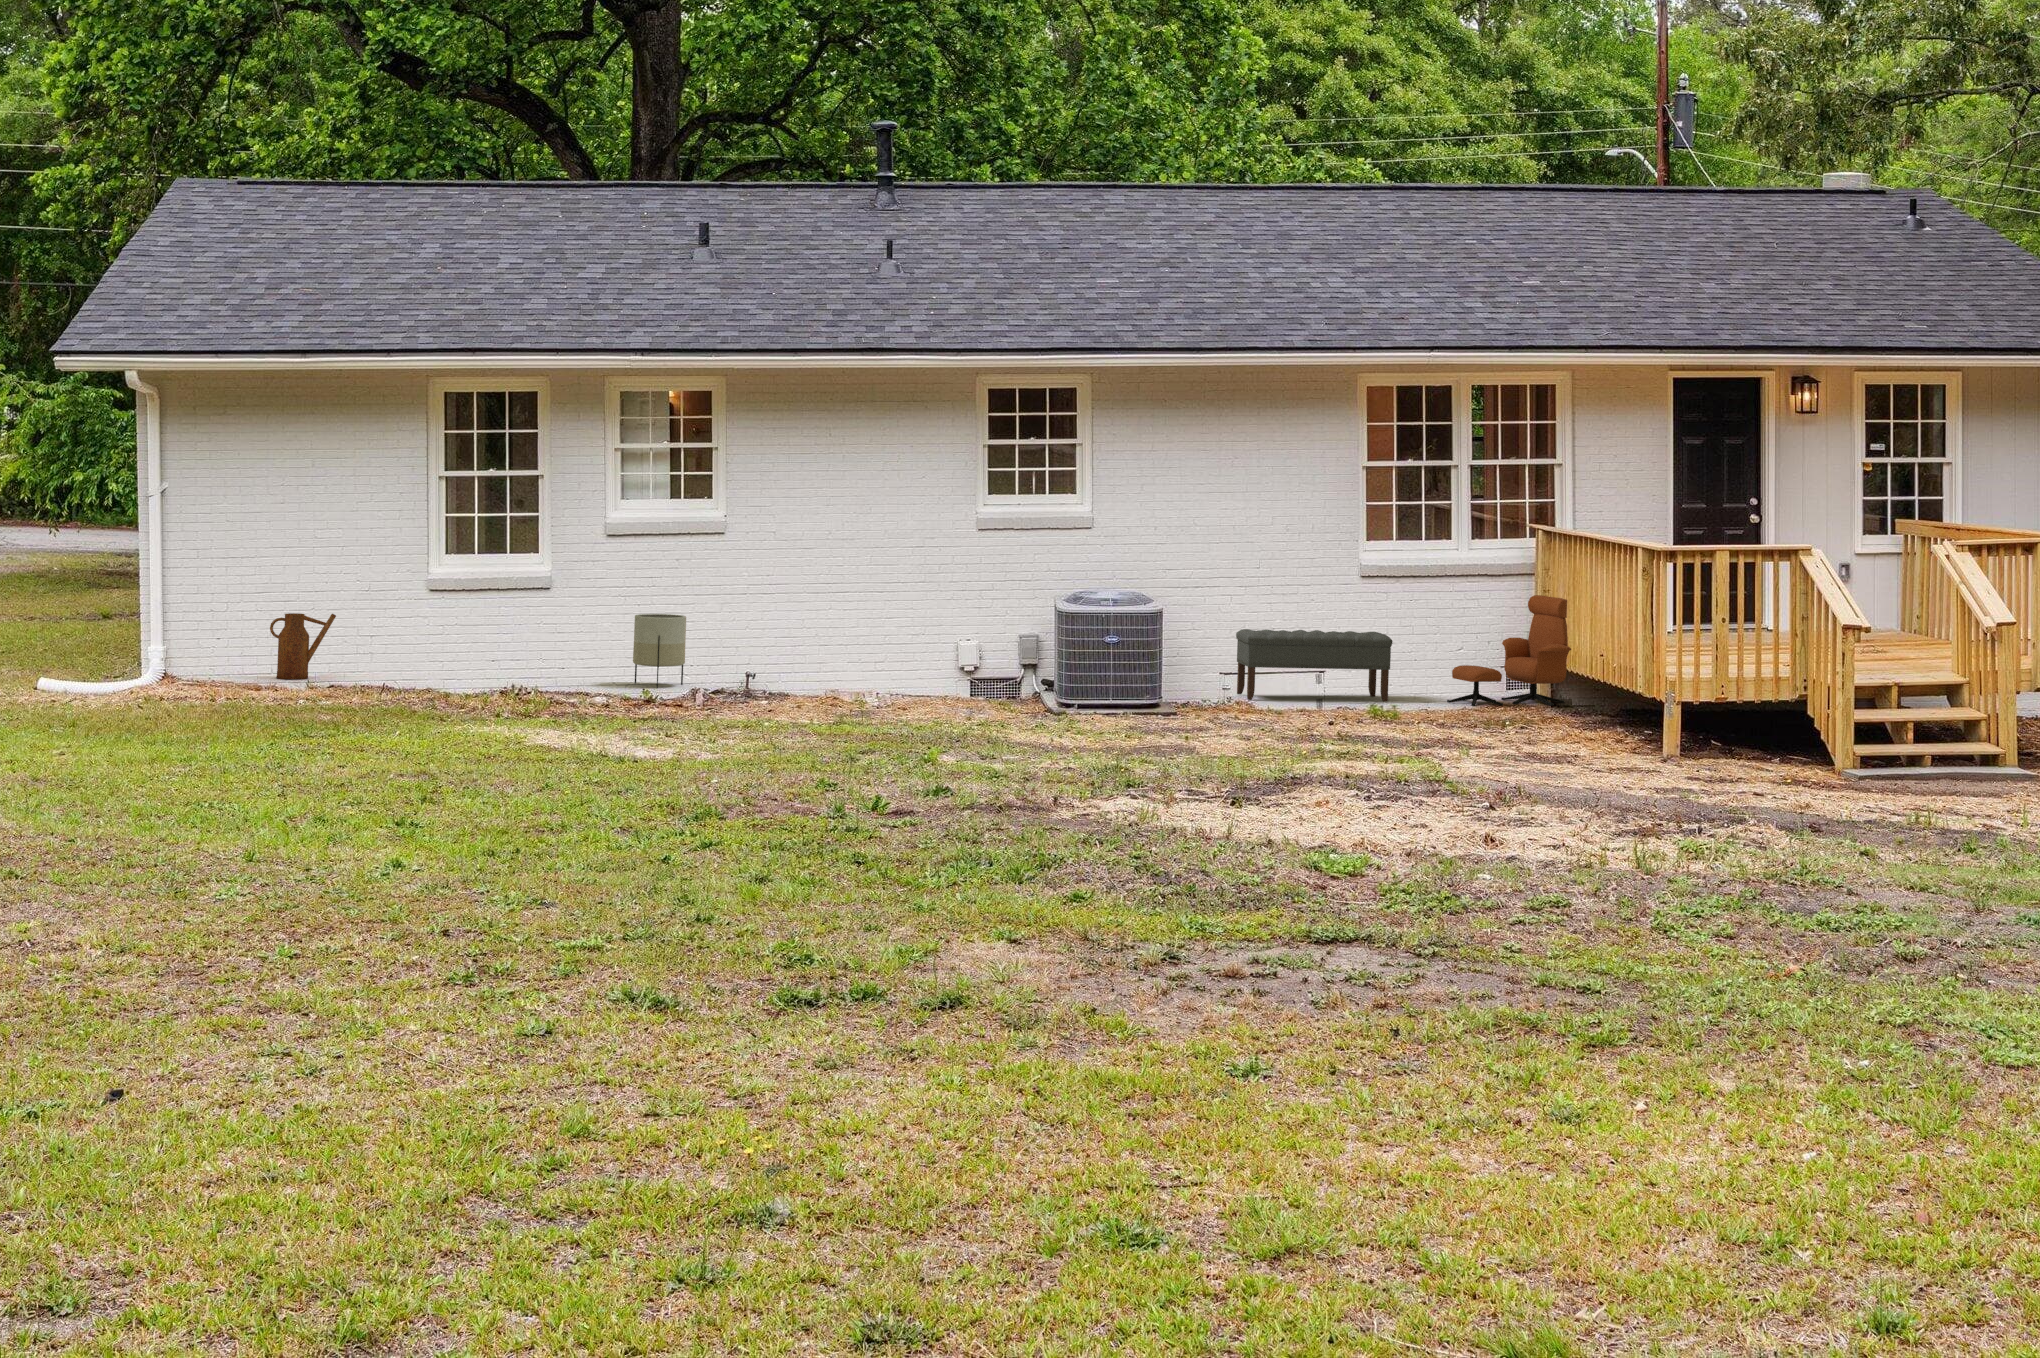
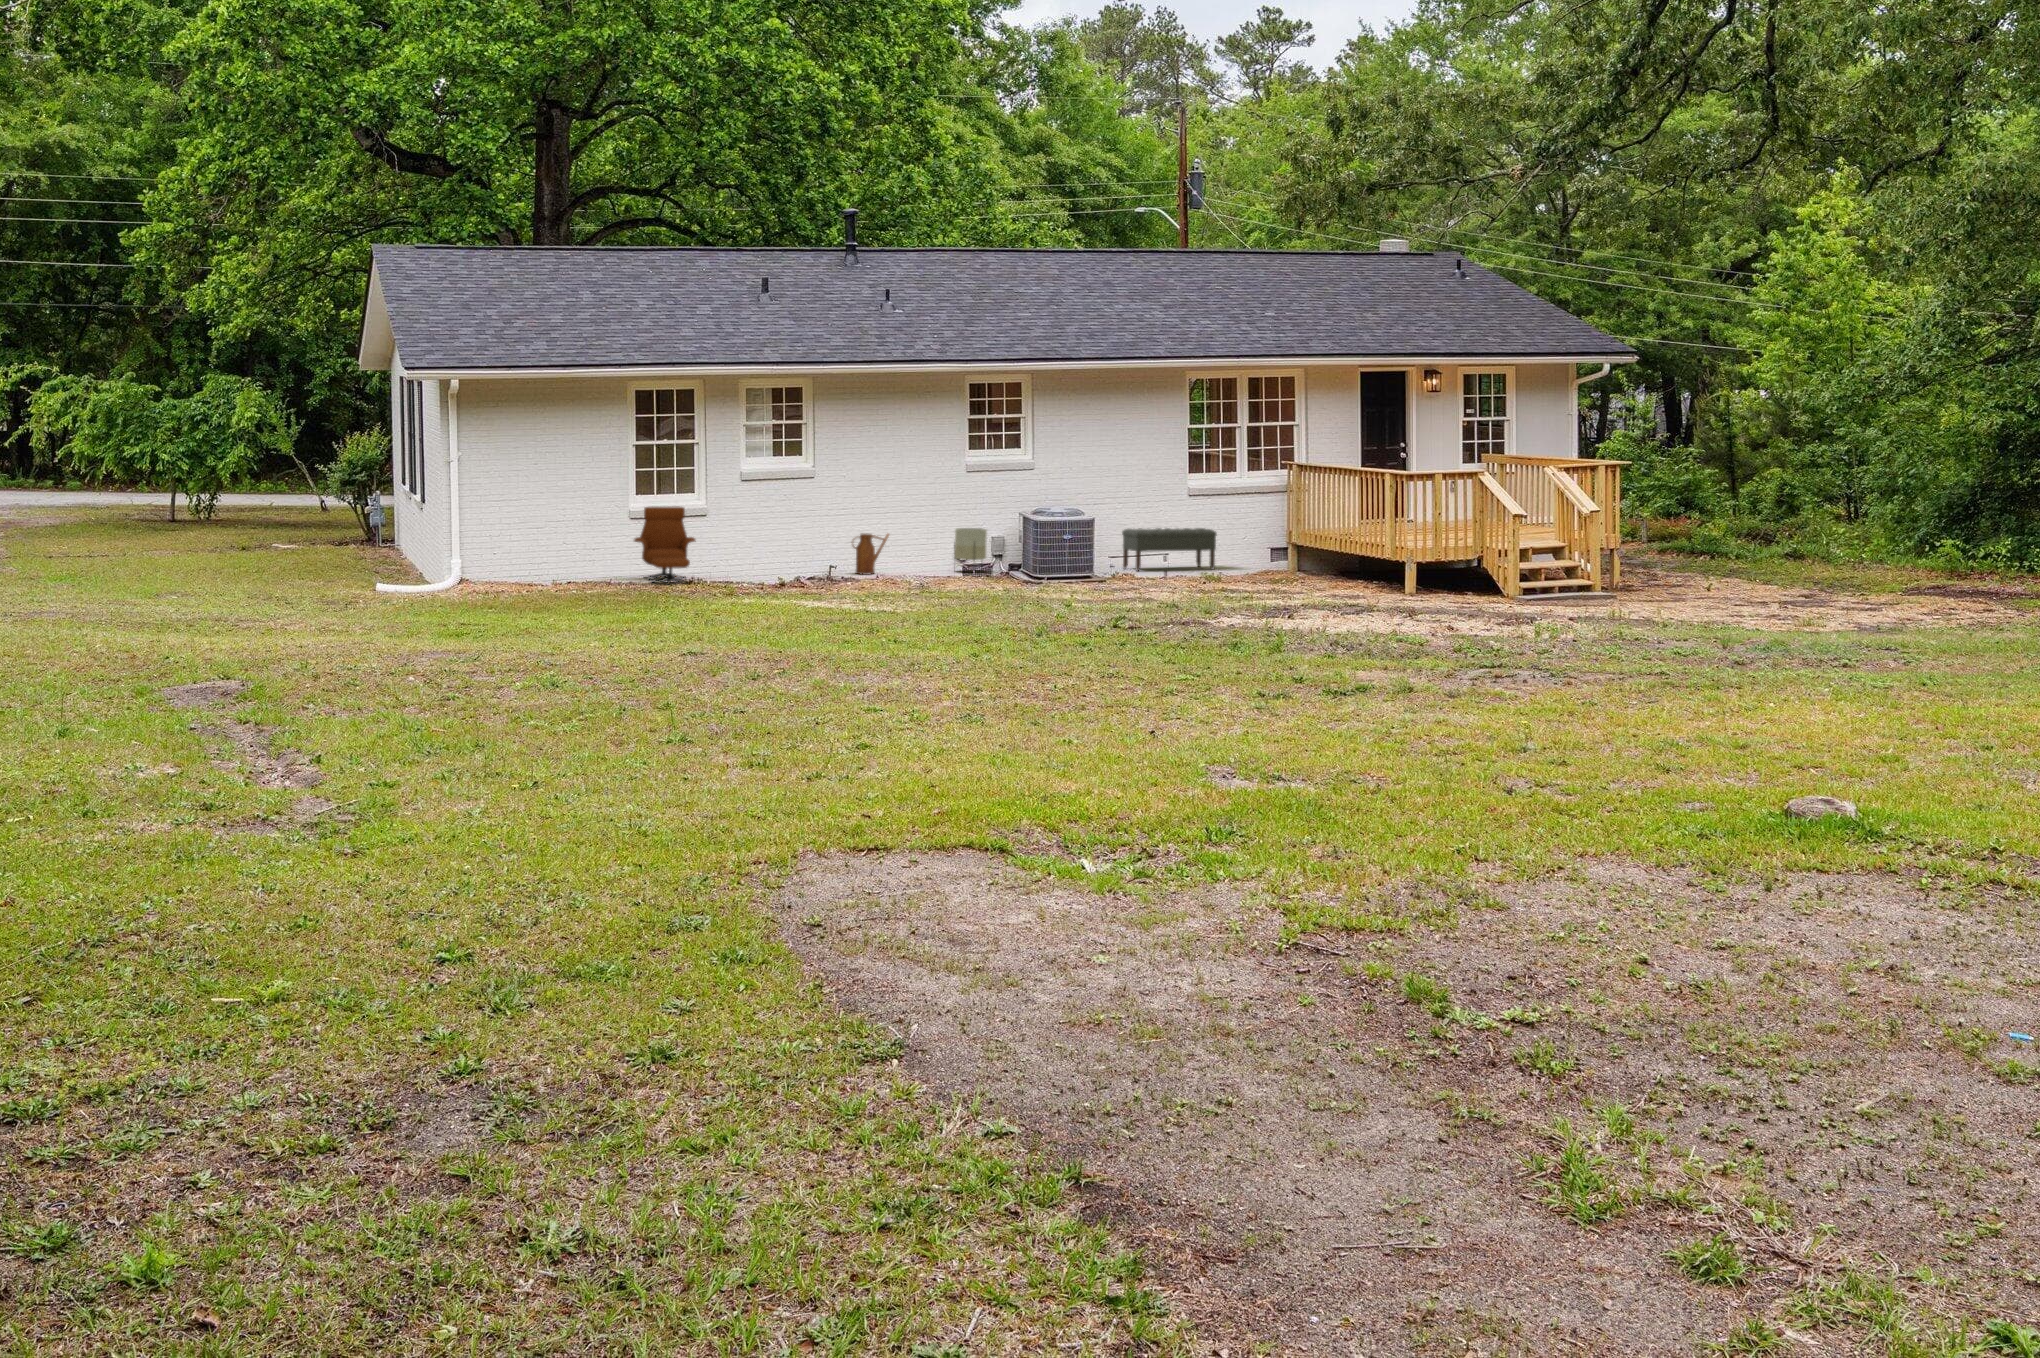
lounge chair: present [1447,595,1571,706] -> present [634,506,695,584]
watering can: present [270,613,336,679] -> present [853,533,889,574]
planter: present [633,614,686,688] -> present [954,528,987,561]

